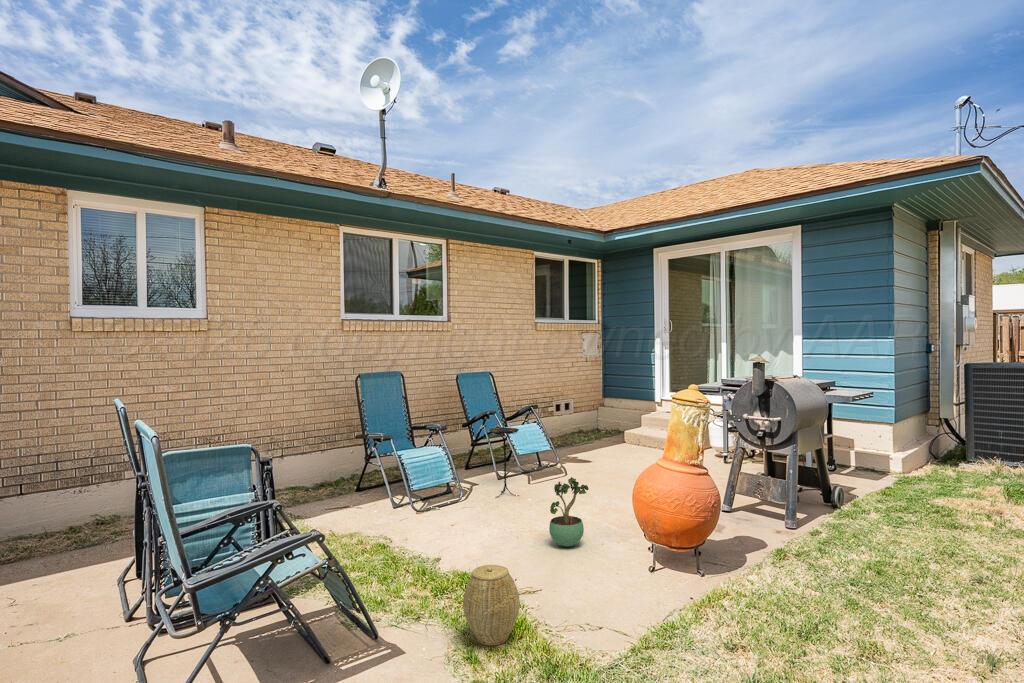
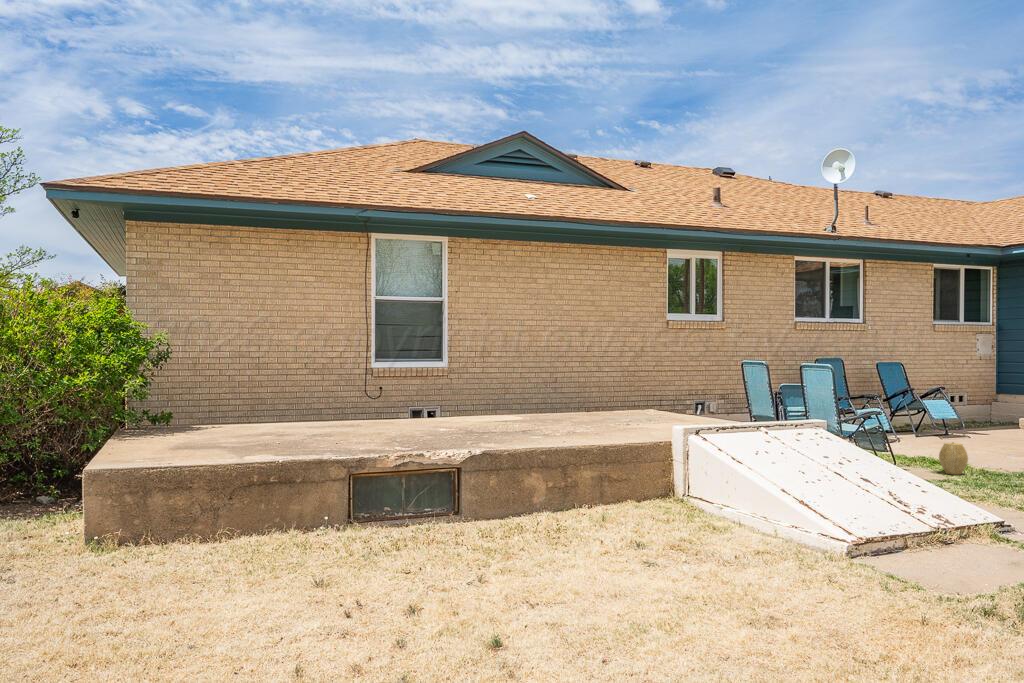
side table: present [489,427,519,495] -> none [915,399,938,445]
potted plant: present [549,477,589,547] -> none [971,420,998,460]

